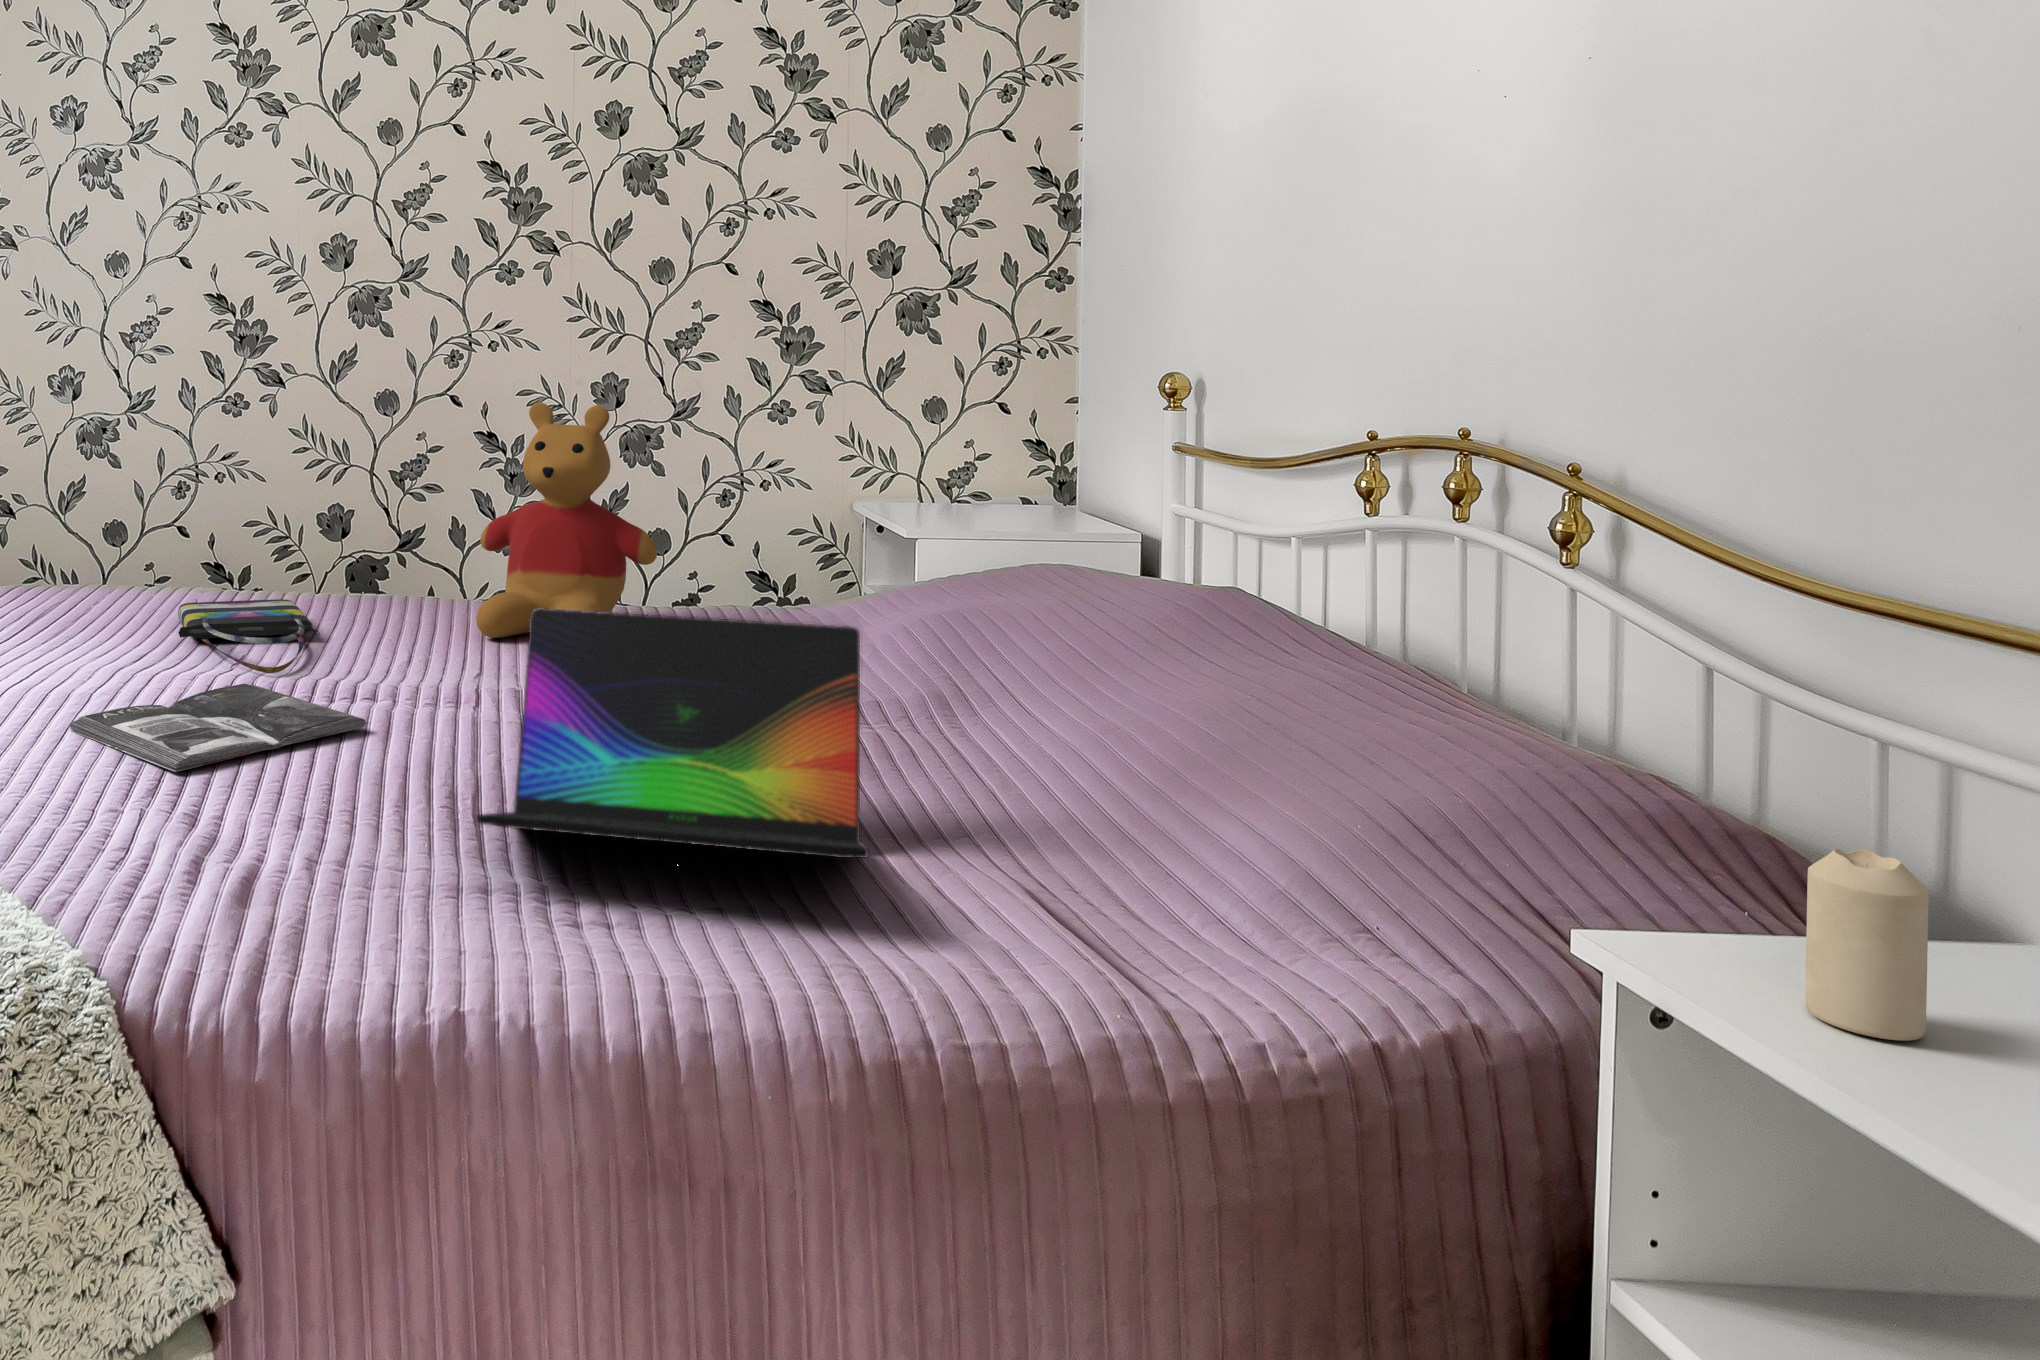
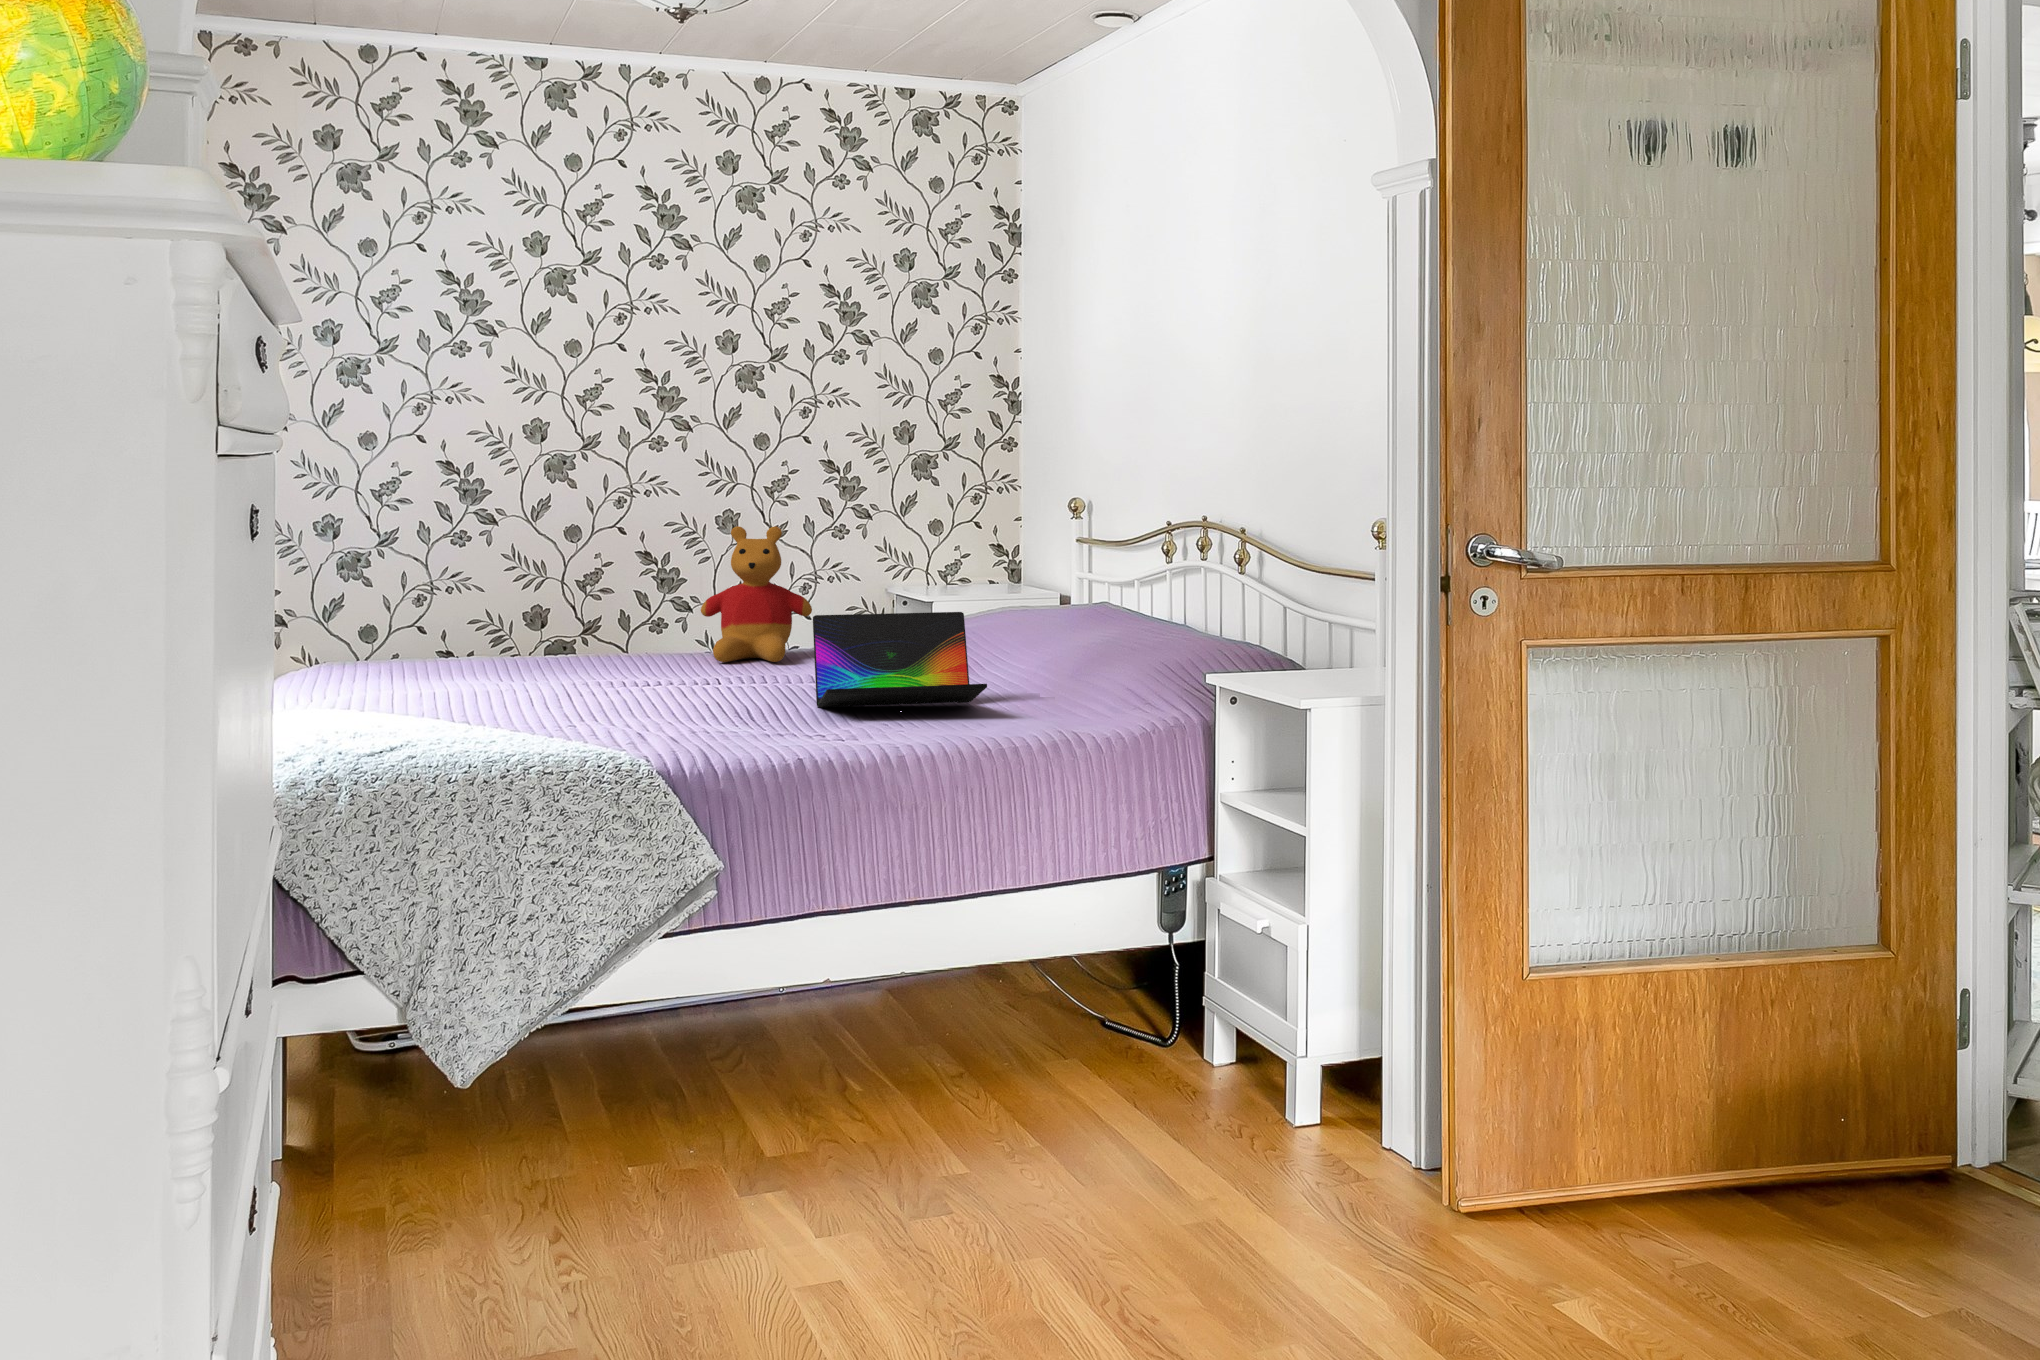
tote bag: present [178,599,319,673] -> none [525,652,632,680]
magazine: present [70,683,366,772] -> none [556,681,710,707]
candle: present [1805,849,1929,1040] -> none [1265,620,1291,668]

